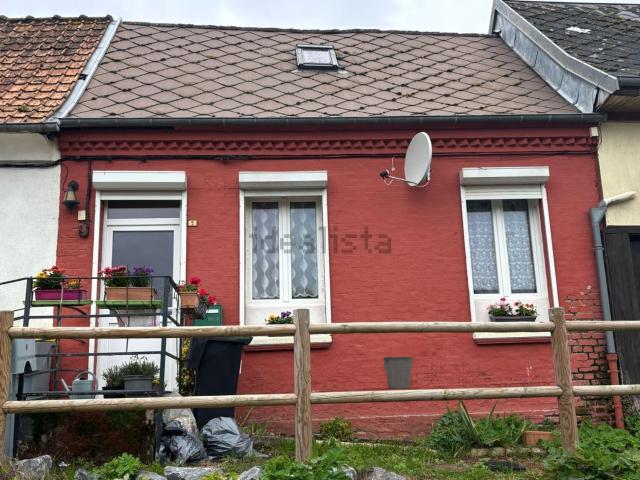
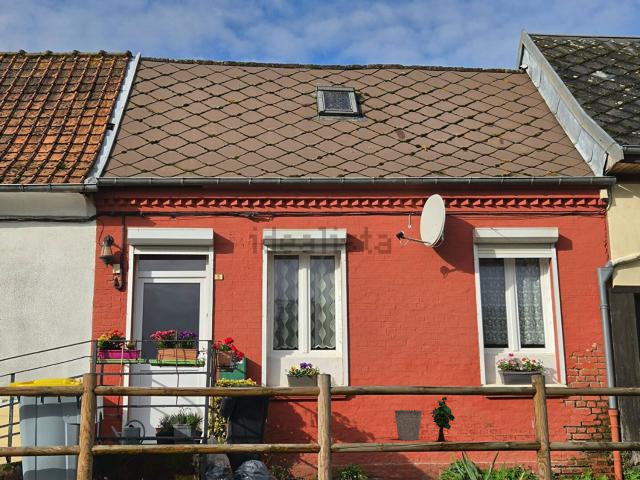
decorative plant: none [422,340,451,388] -> present [430,397,455,441]

